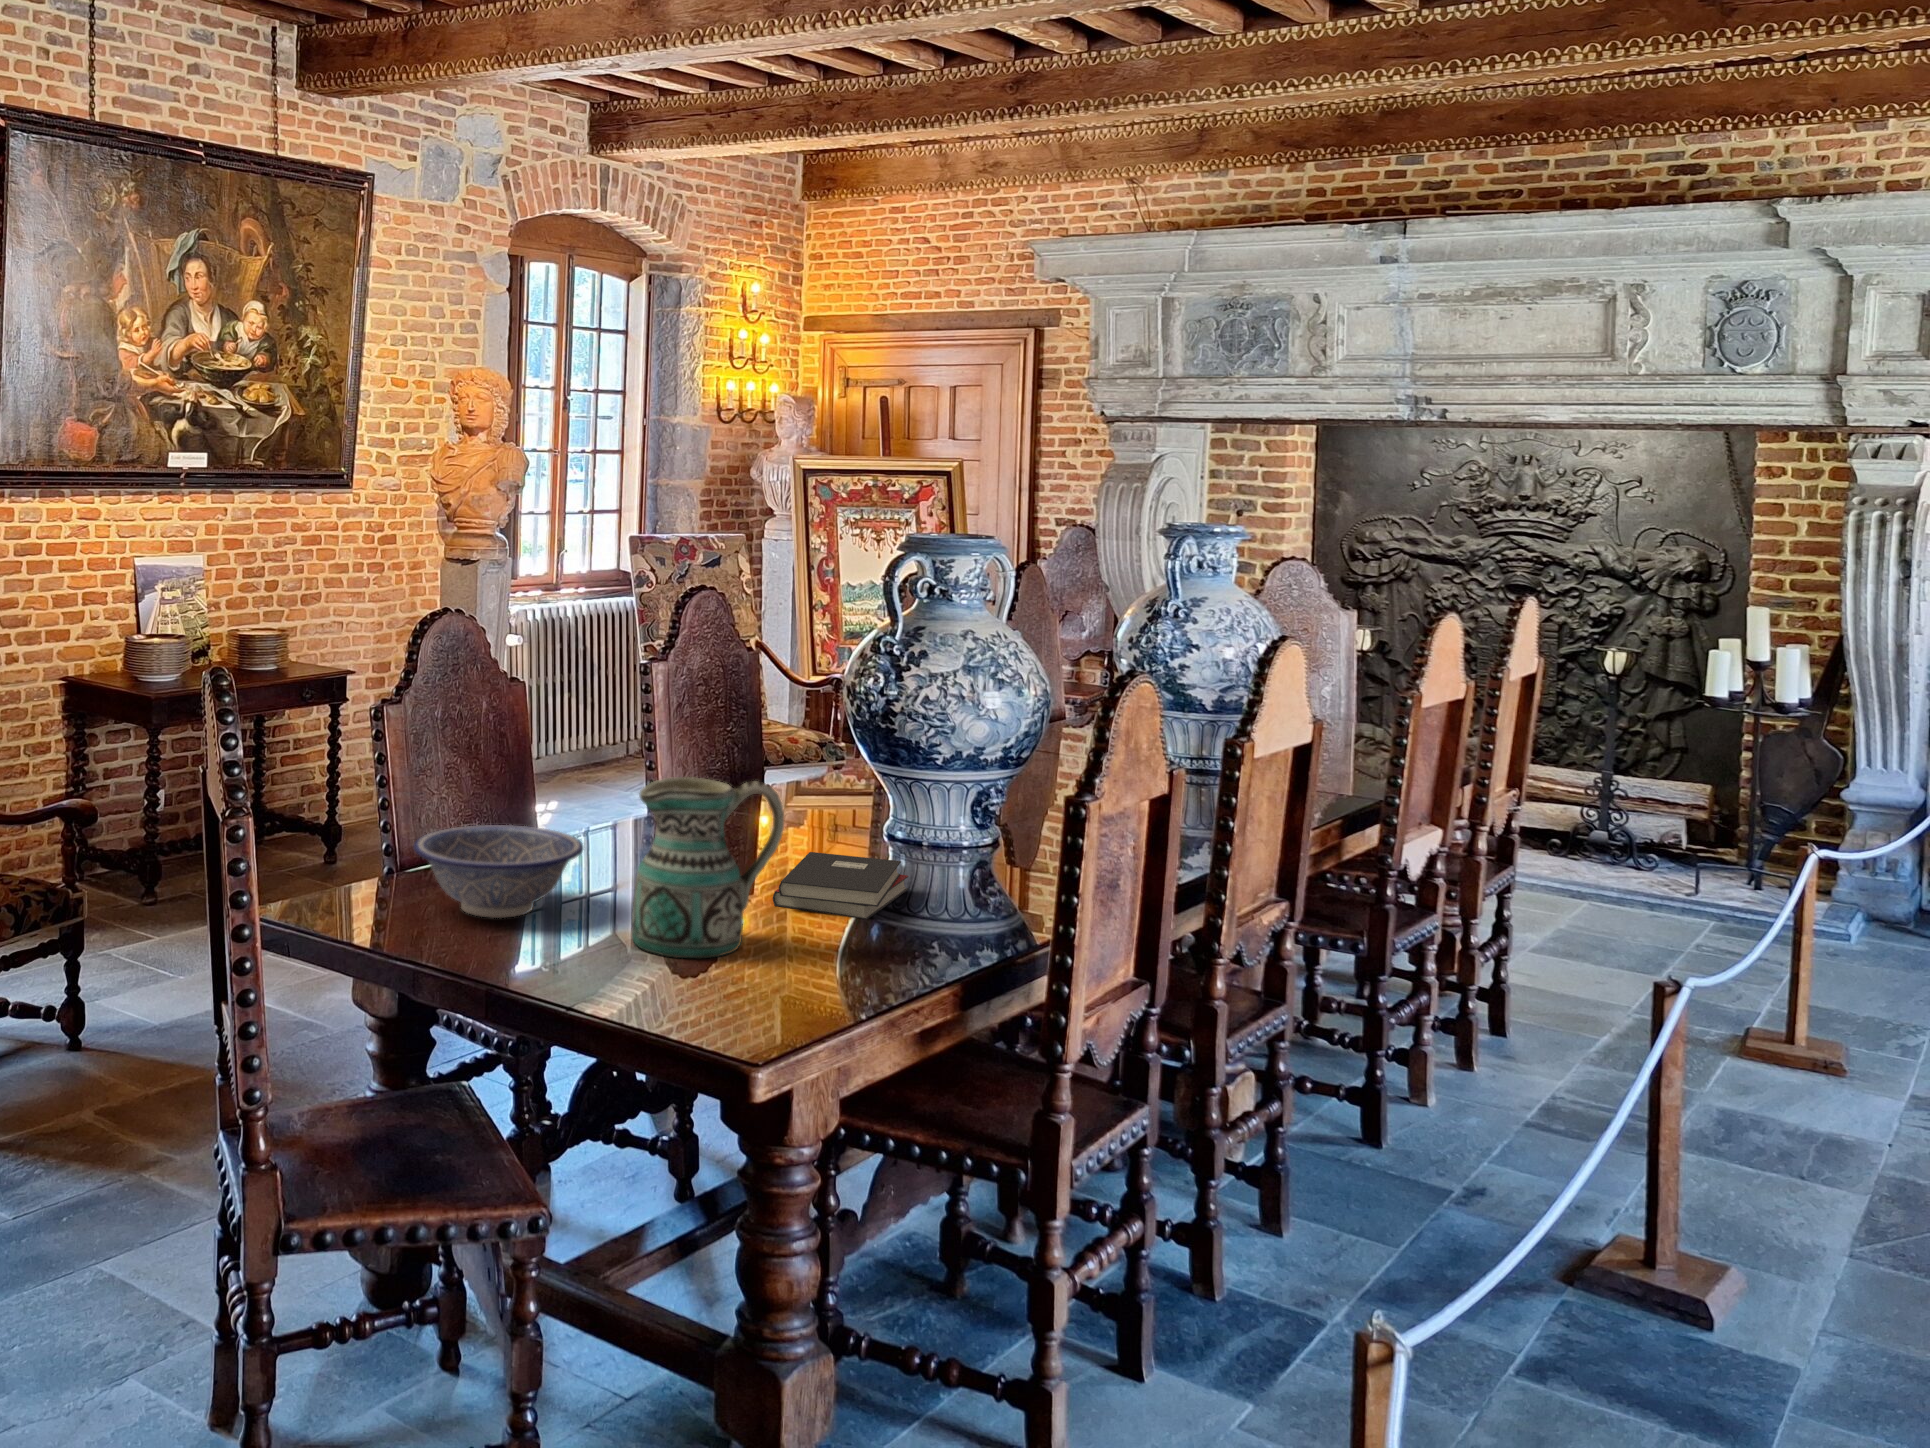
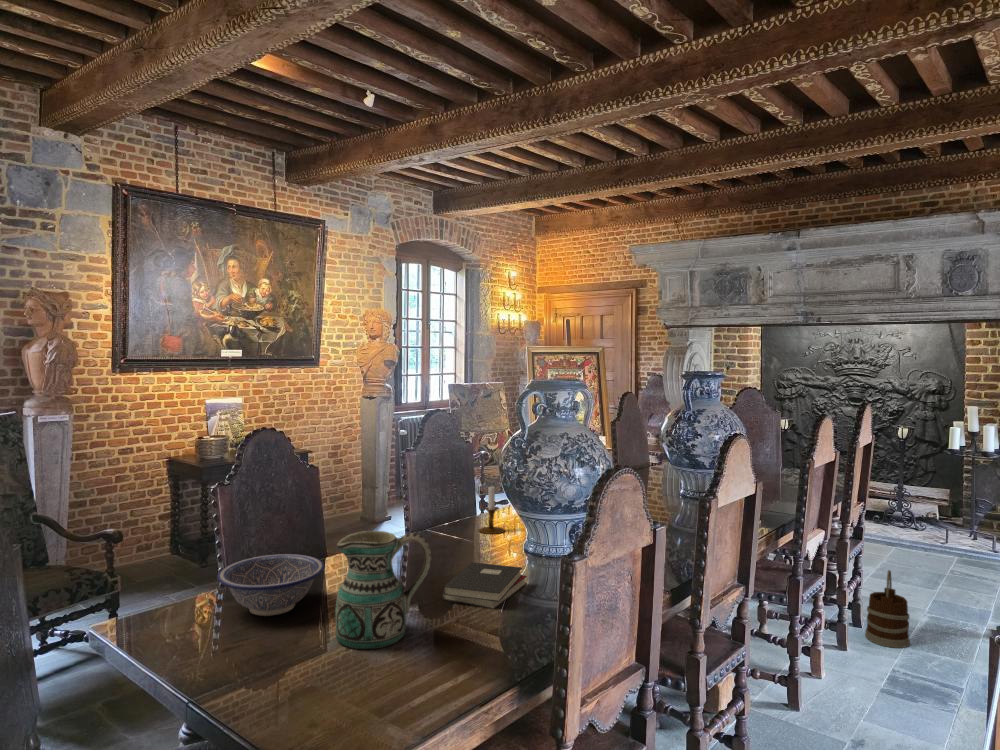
candlestick: none [780,733,830,821] -> present [479,487,504,534]
wooden bucket: none [1513,926,1600,1077] -> present [865,570,910,648]

